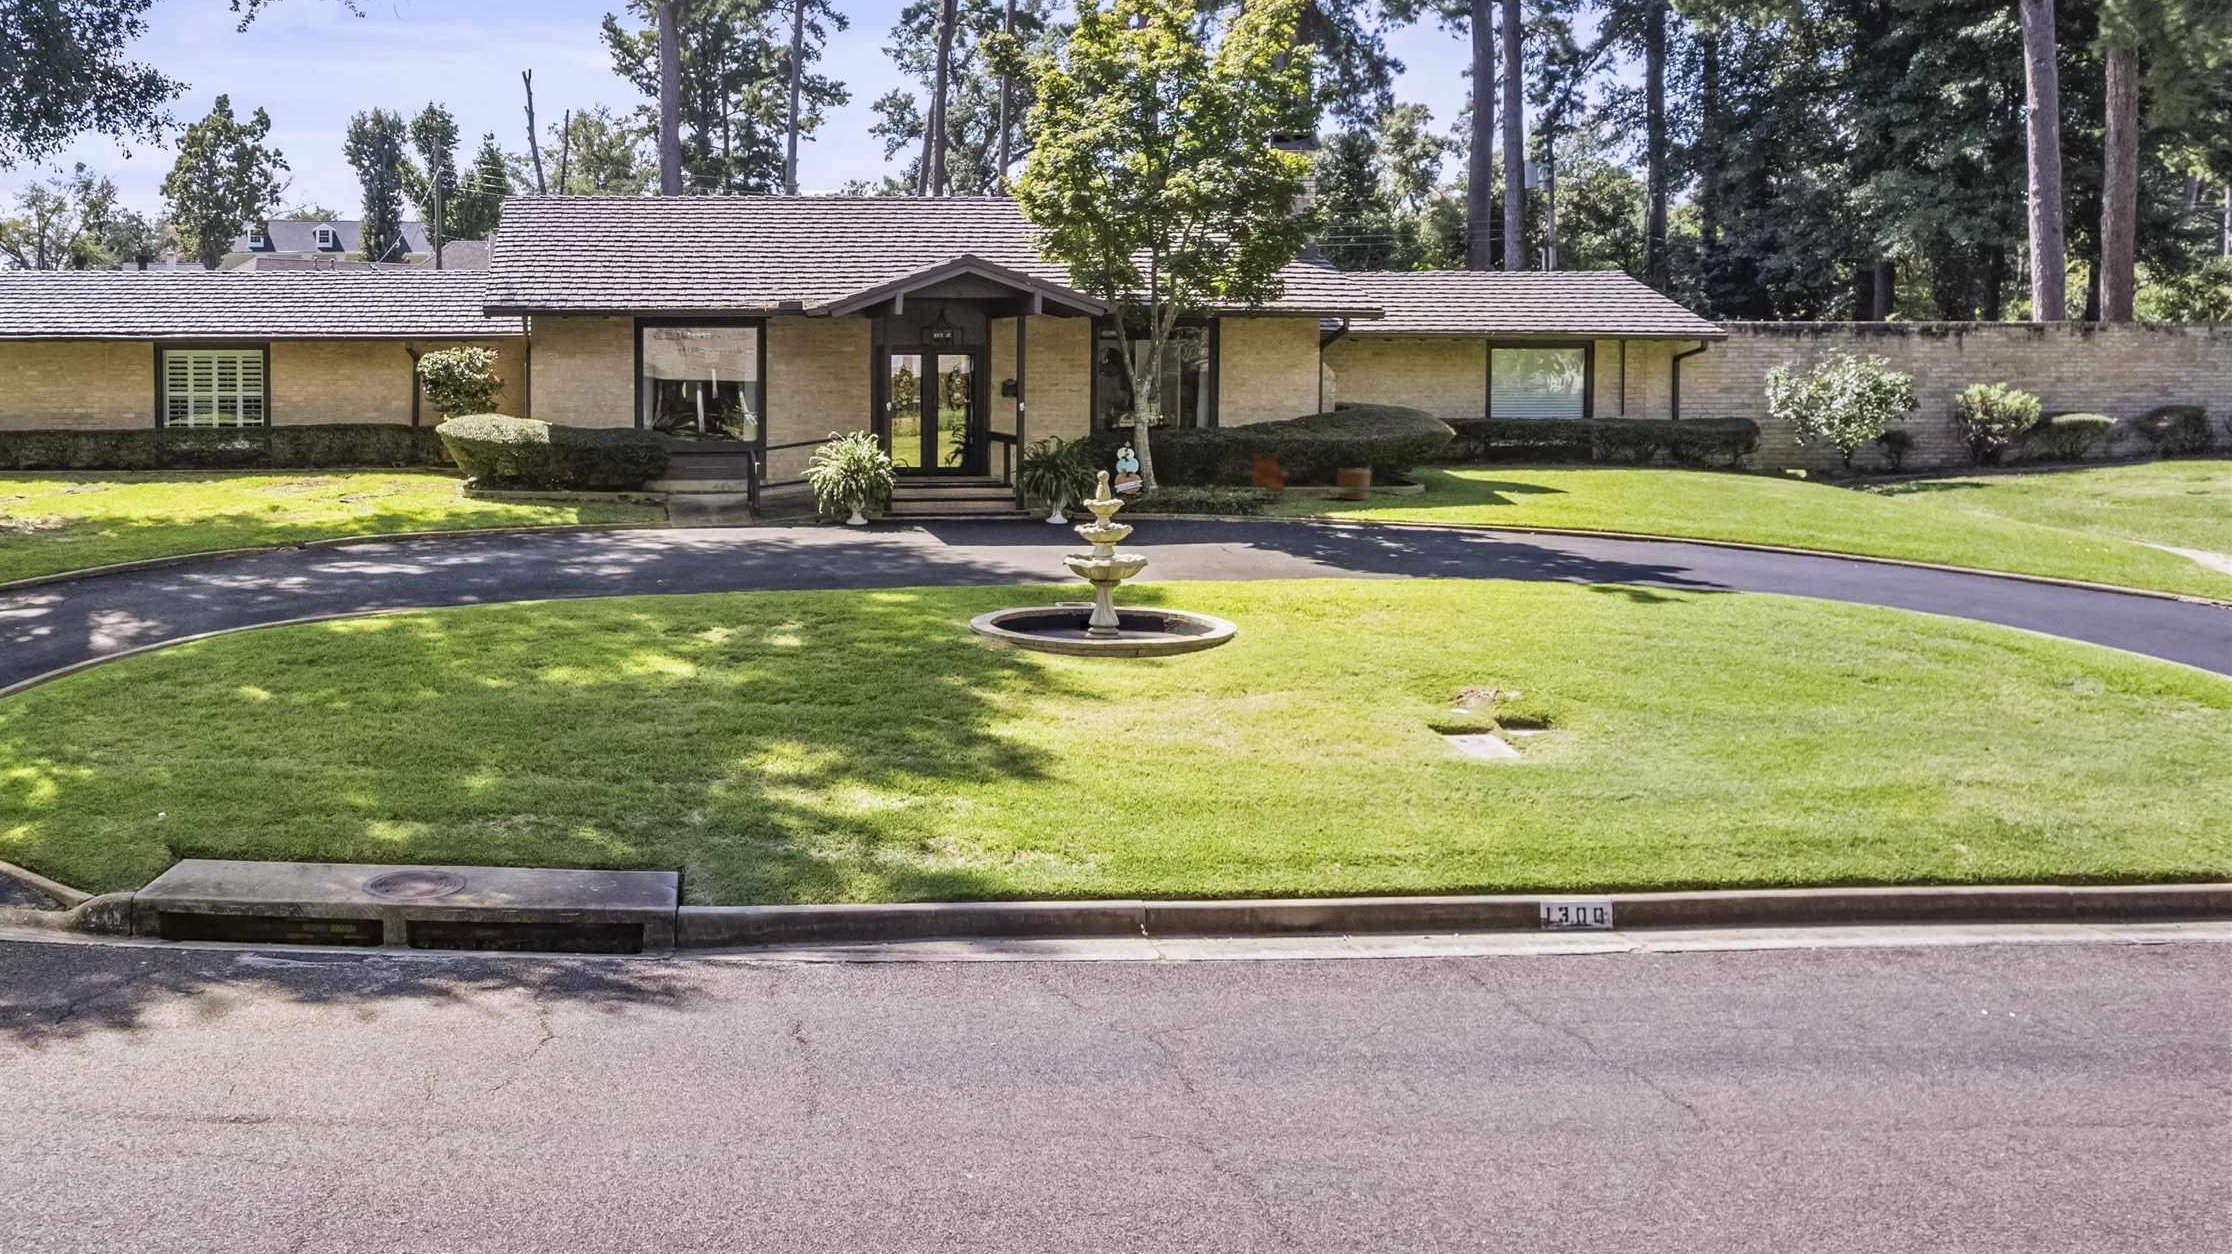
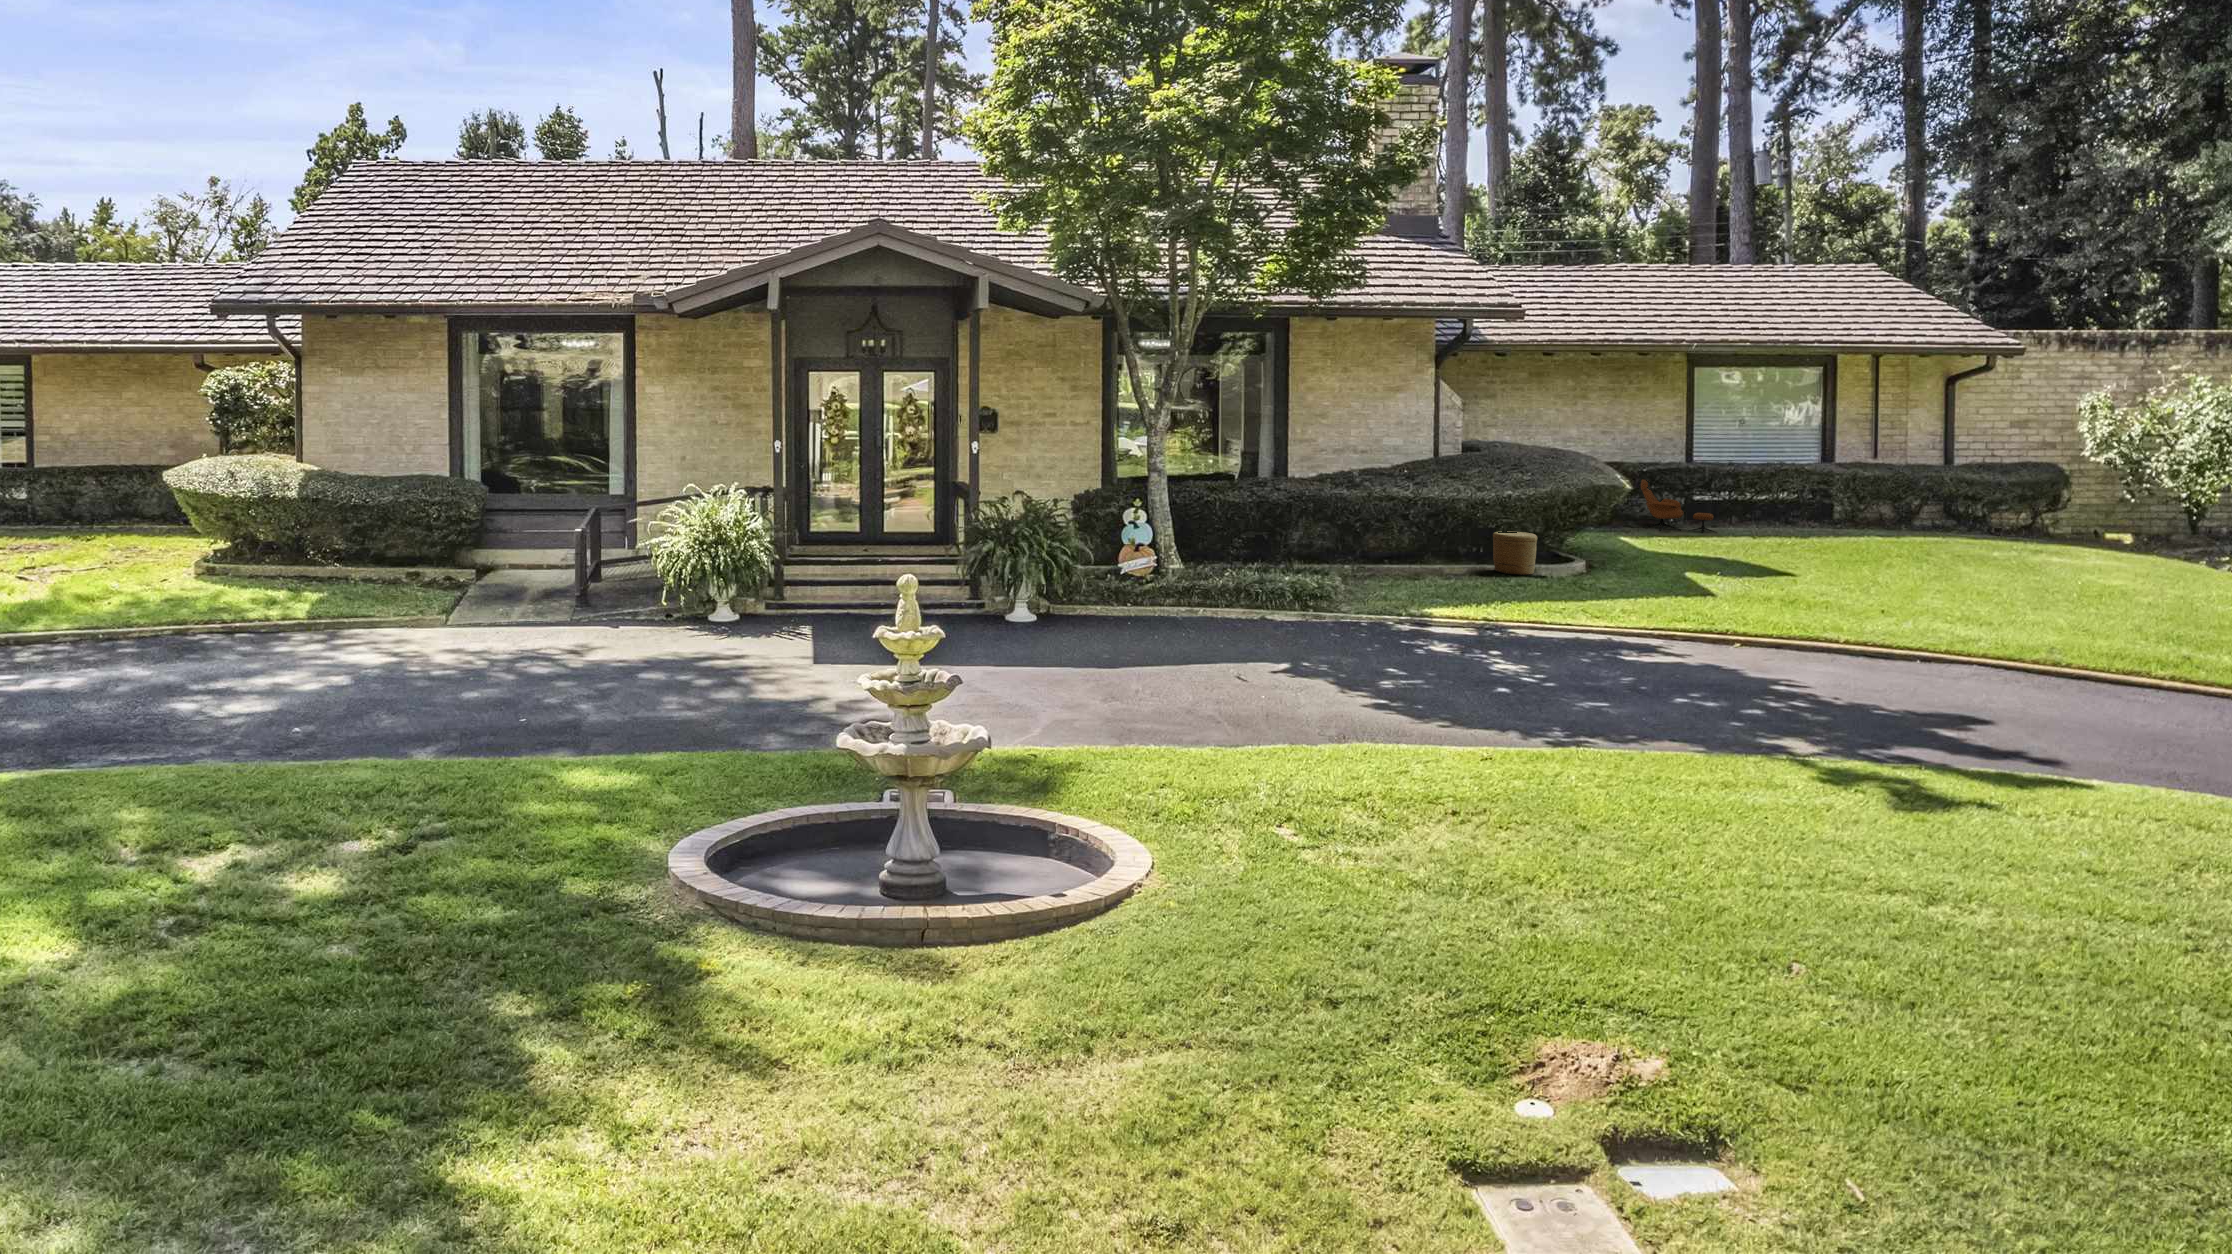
lounge chair: present [1249,454,1288,501] -> present [1641,479,1717,533]

